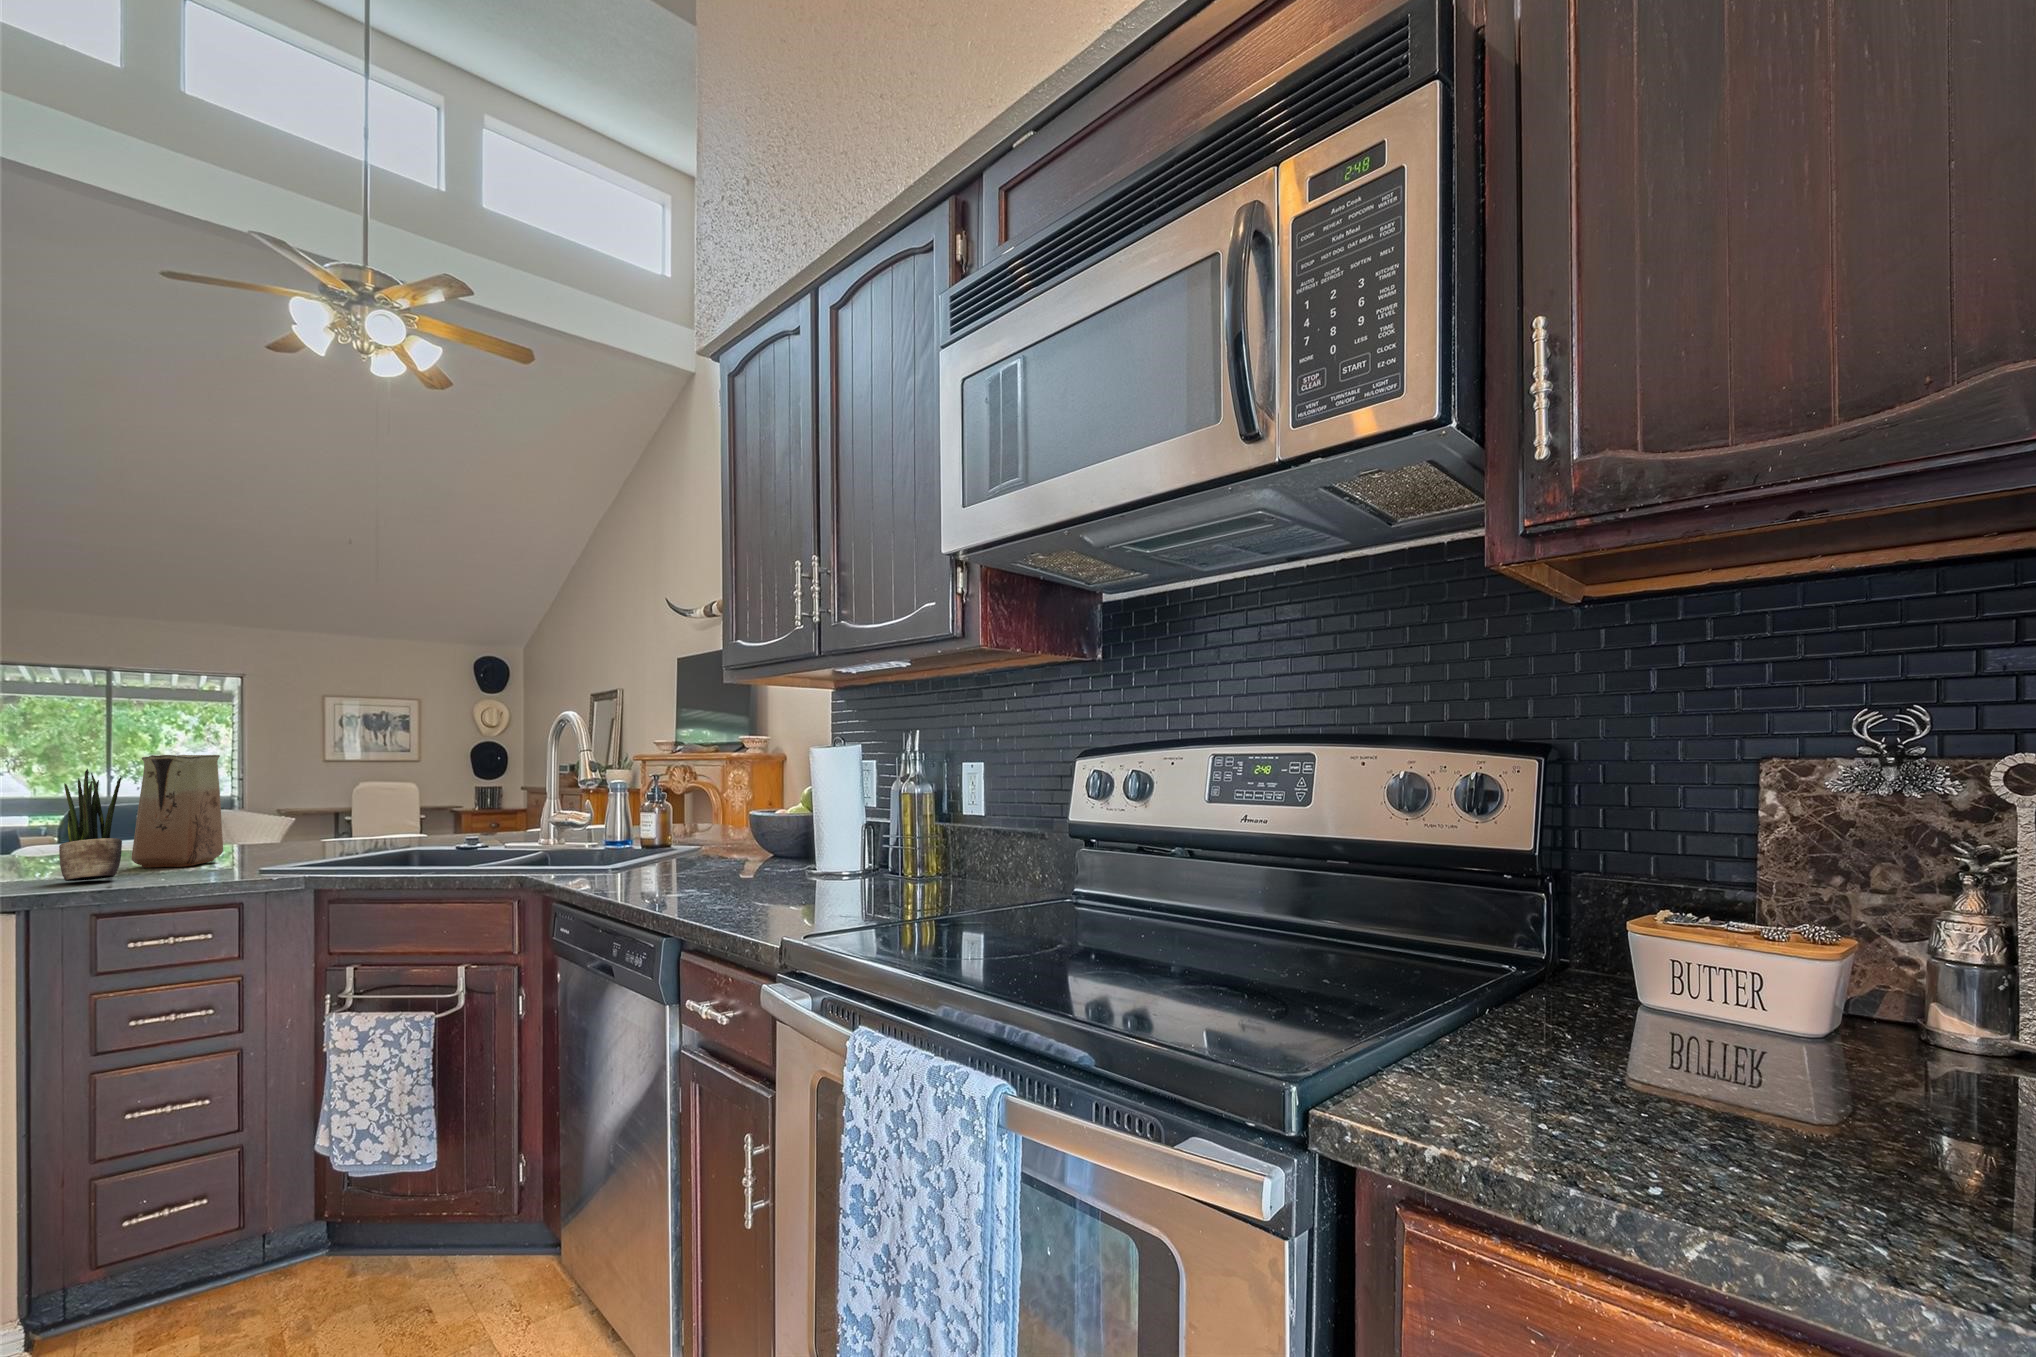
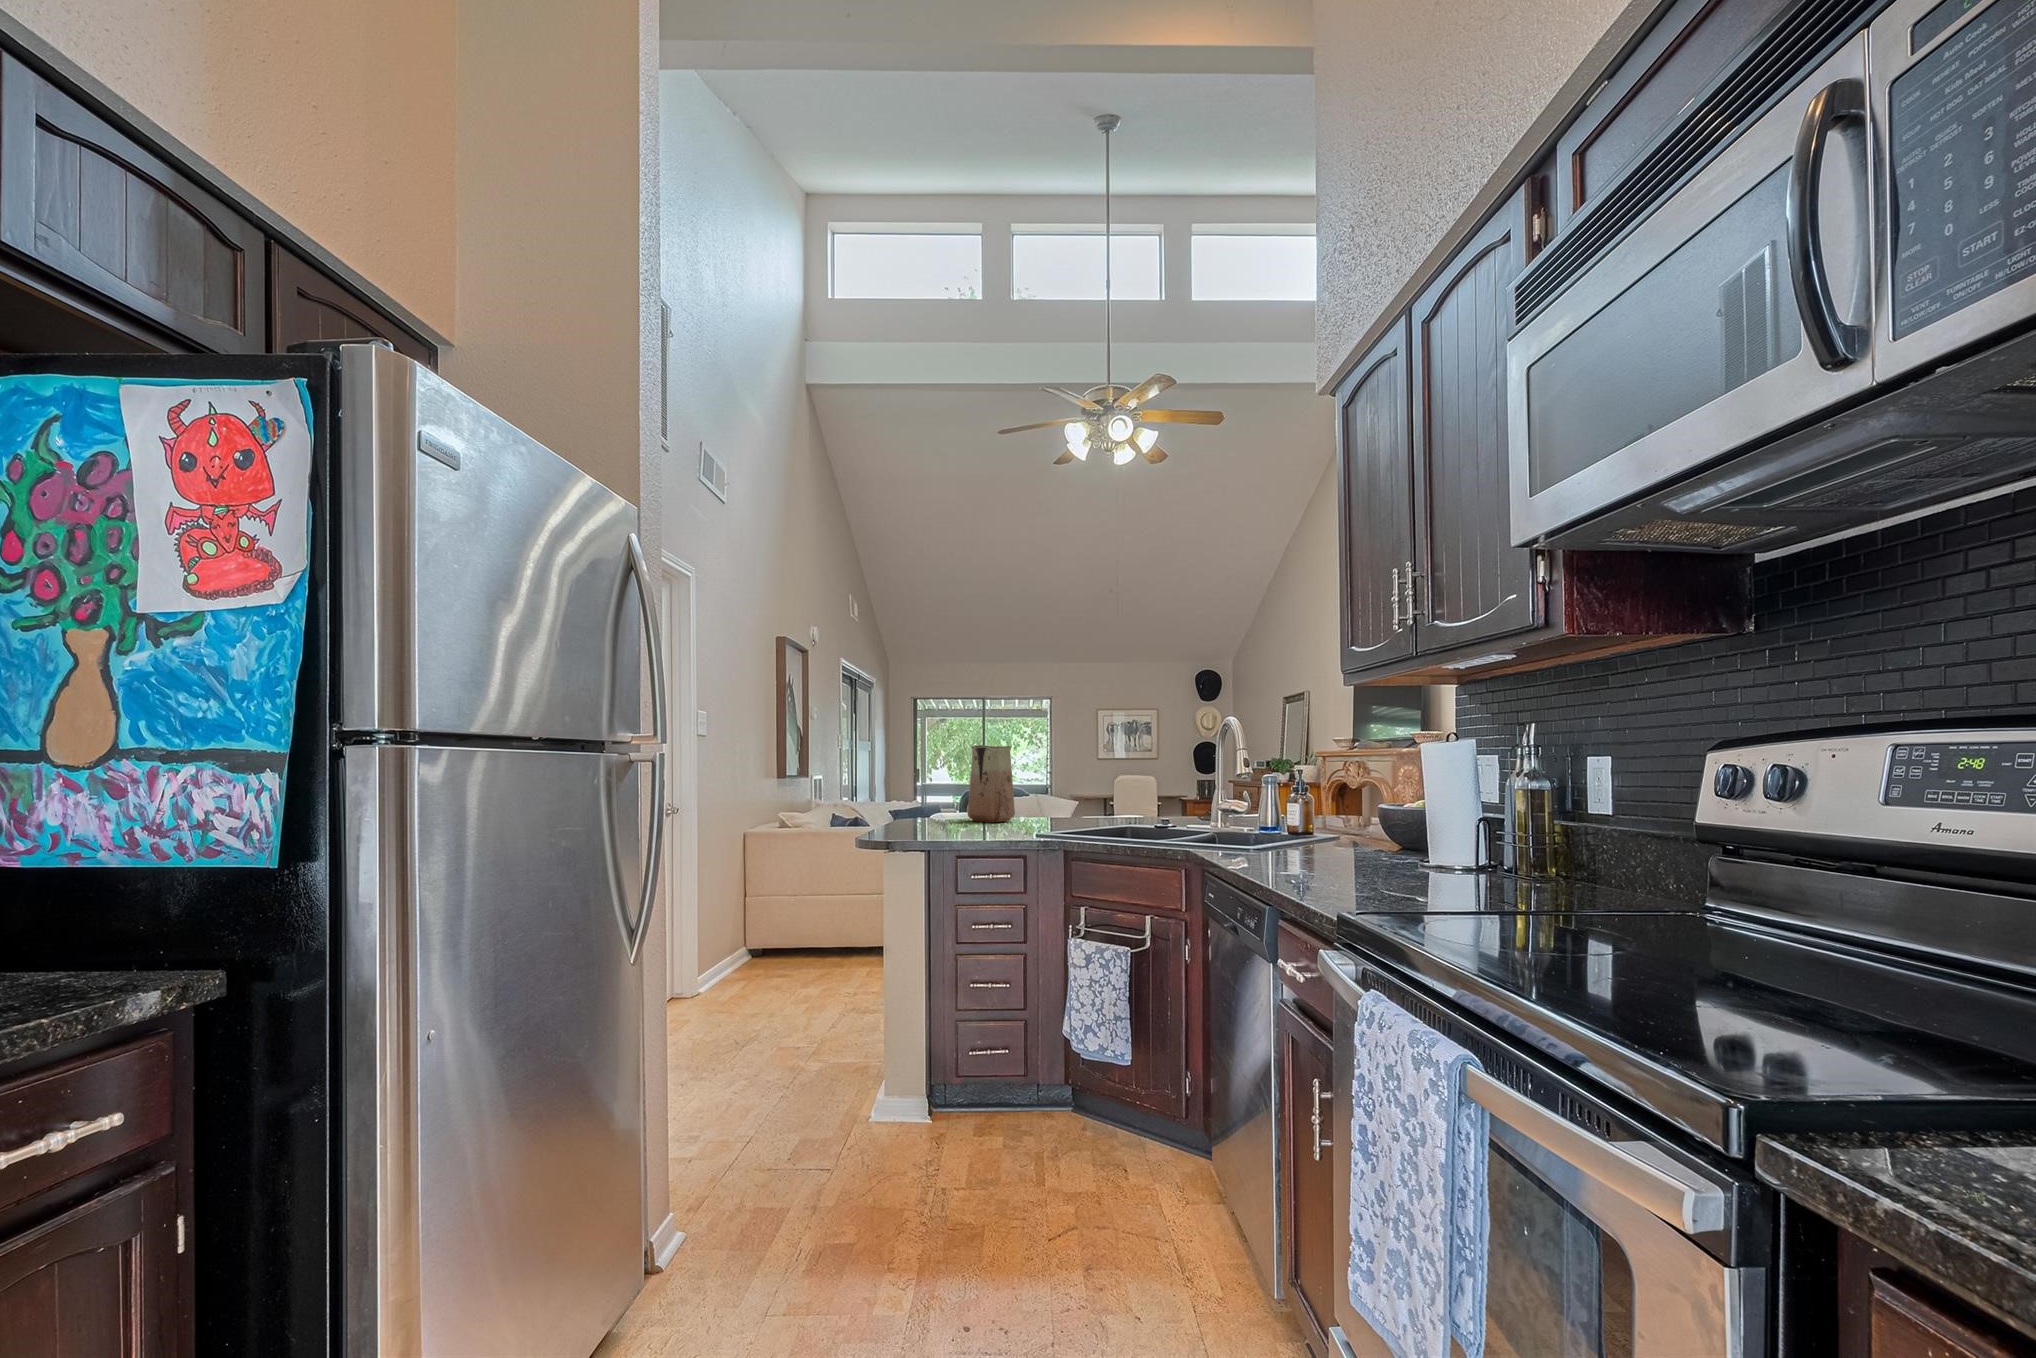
potted plant: present [59,769,122,881] -> none [930,752,959,825]

